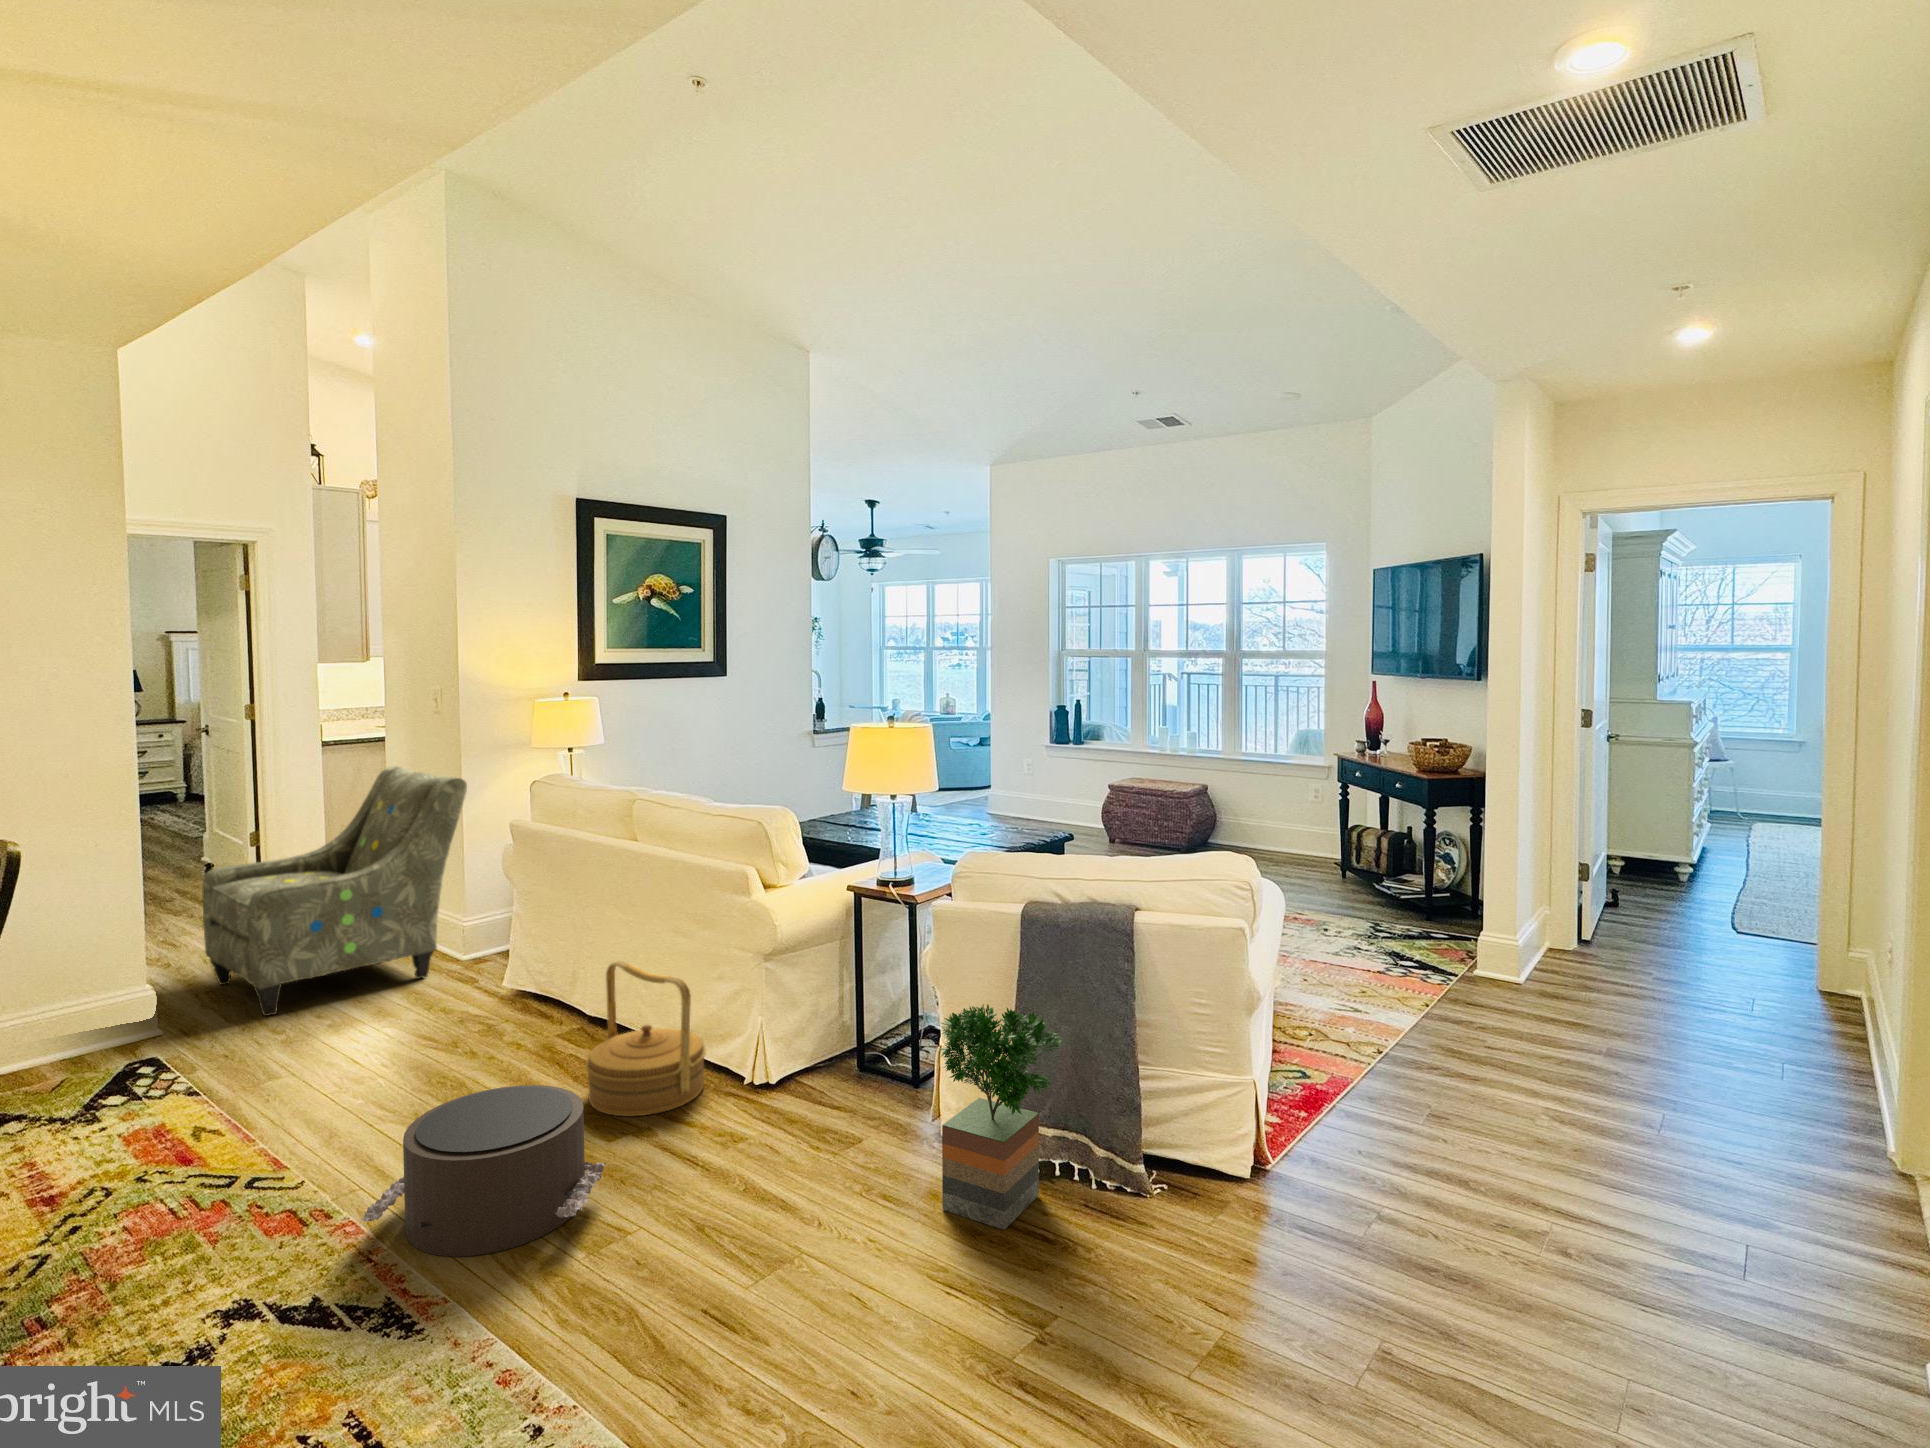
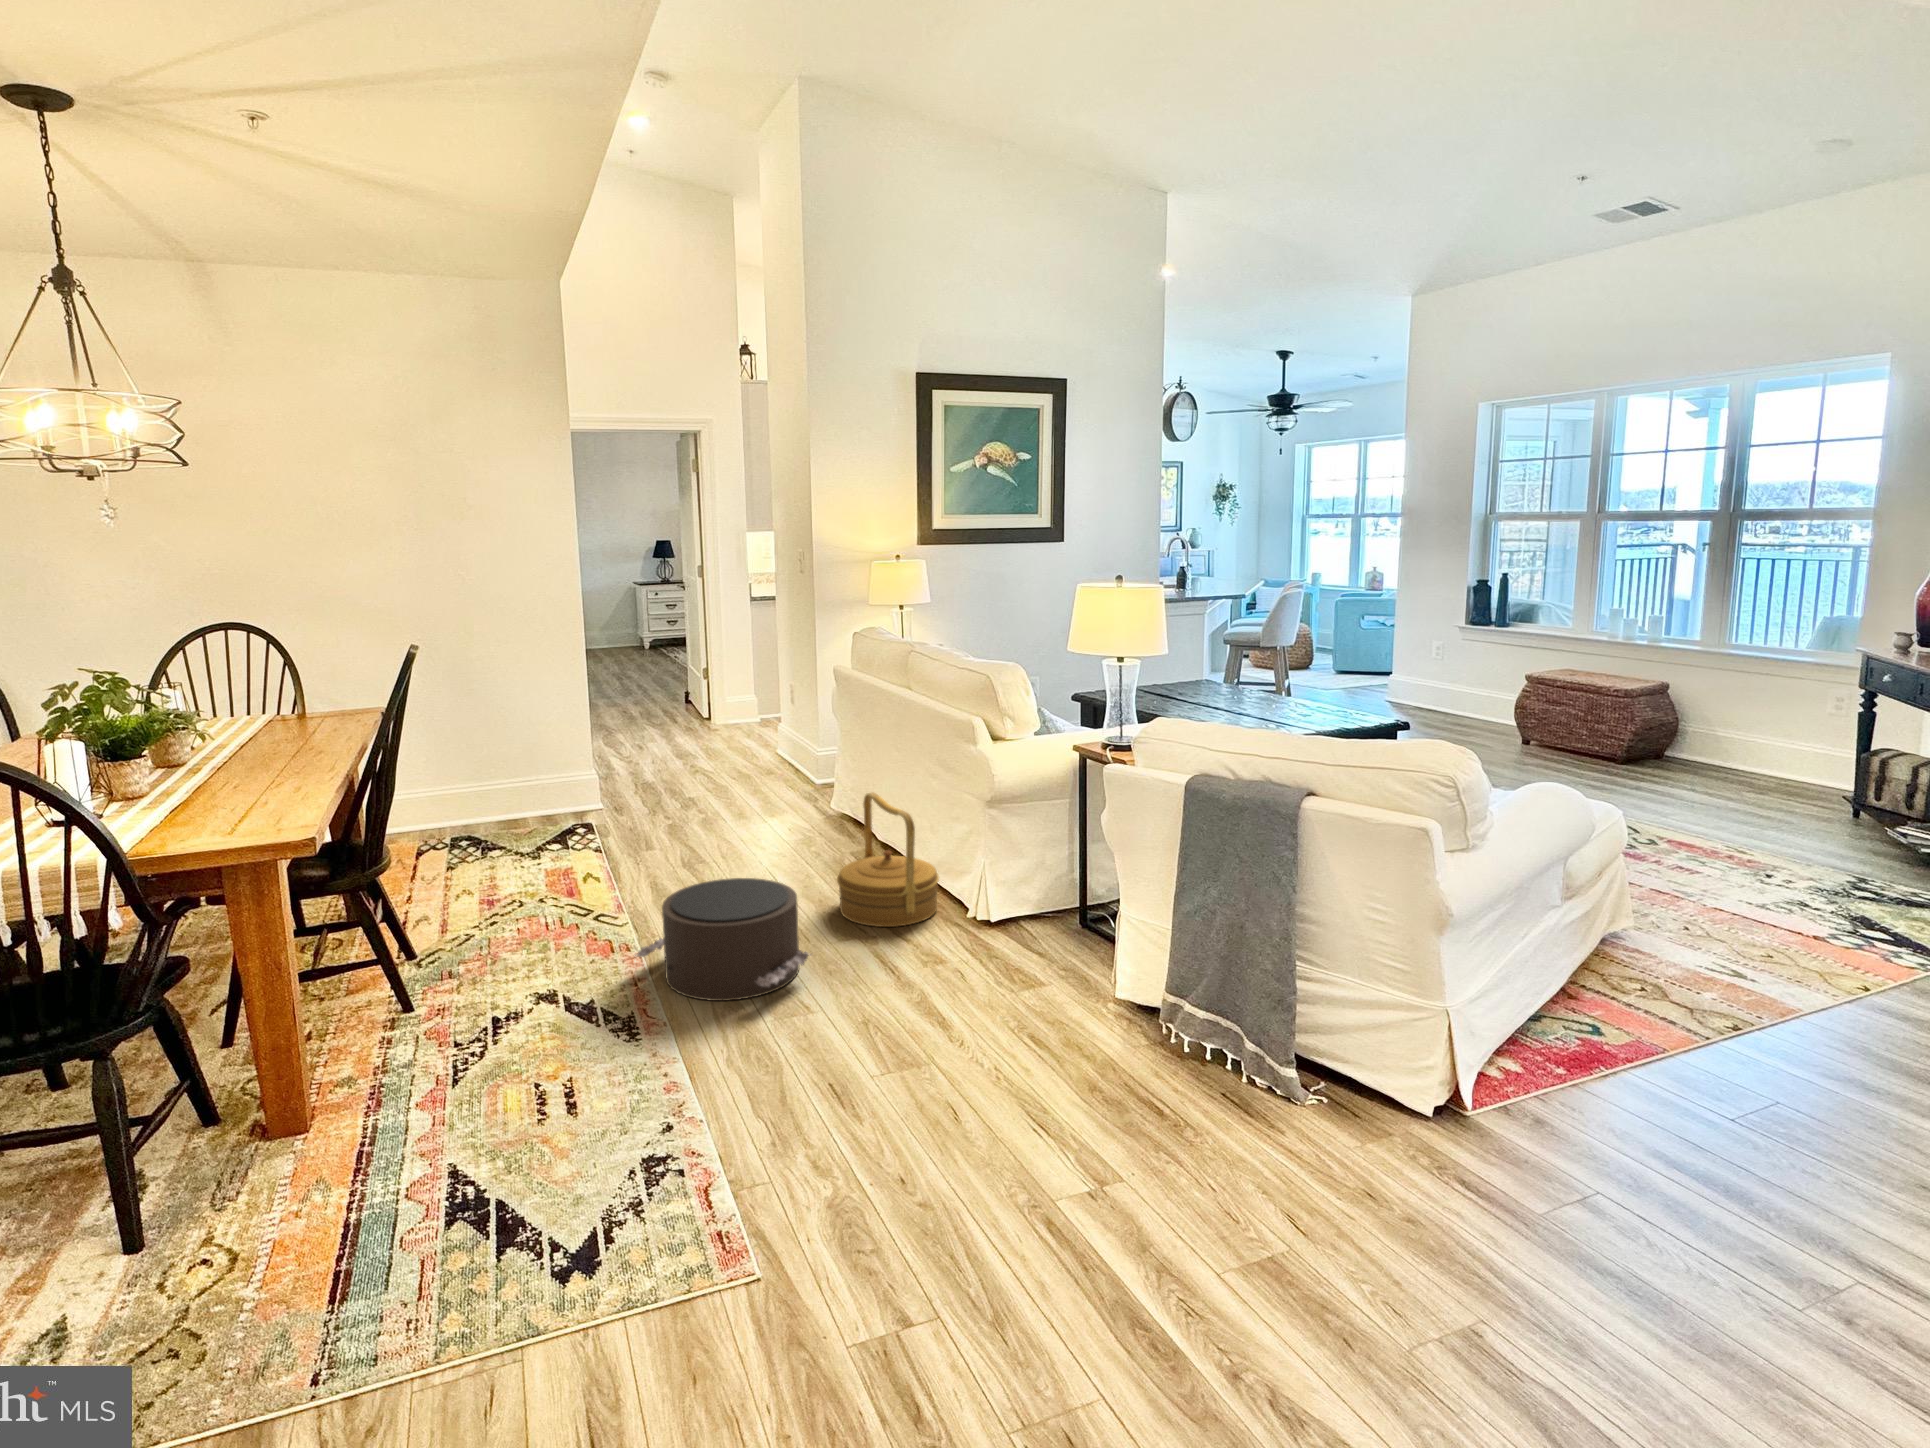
armchair: present [202,766,467,1016] -> none [638,617,812,806]
potted tree: present [940,1004,1061,1230] -> none [1066,870,1208,1093]

